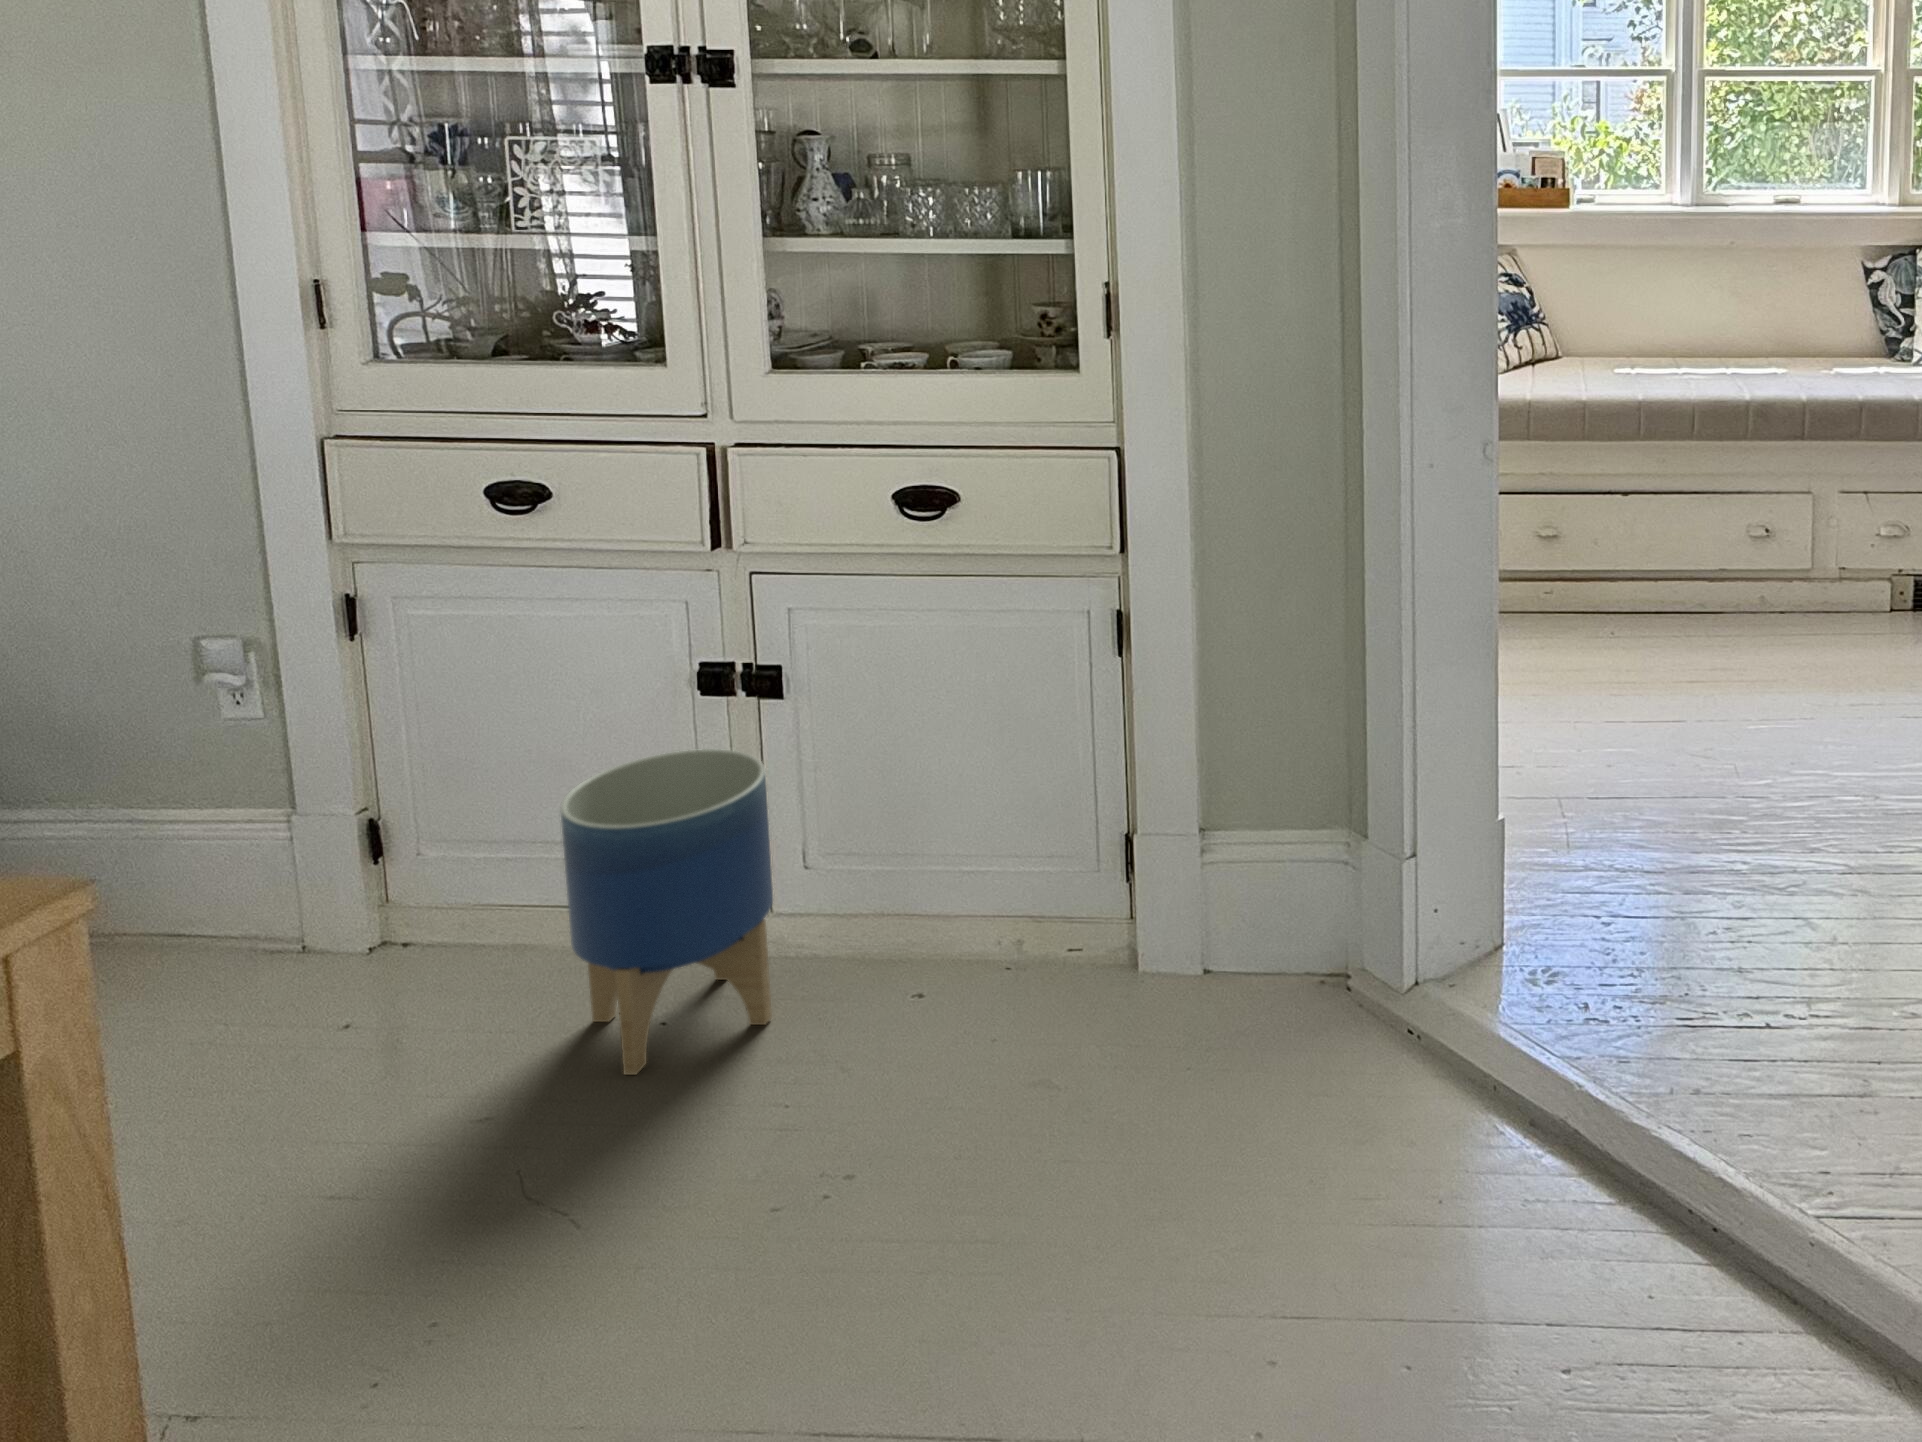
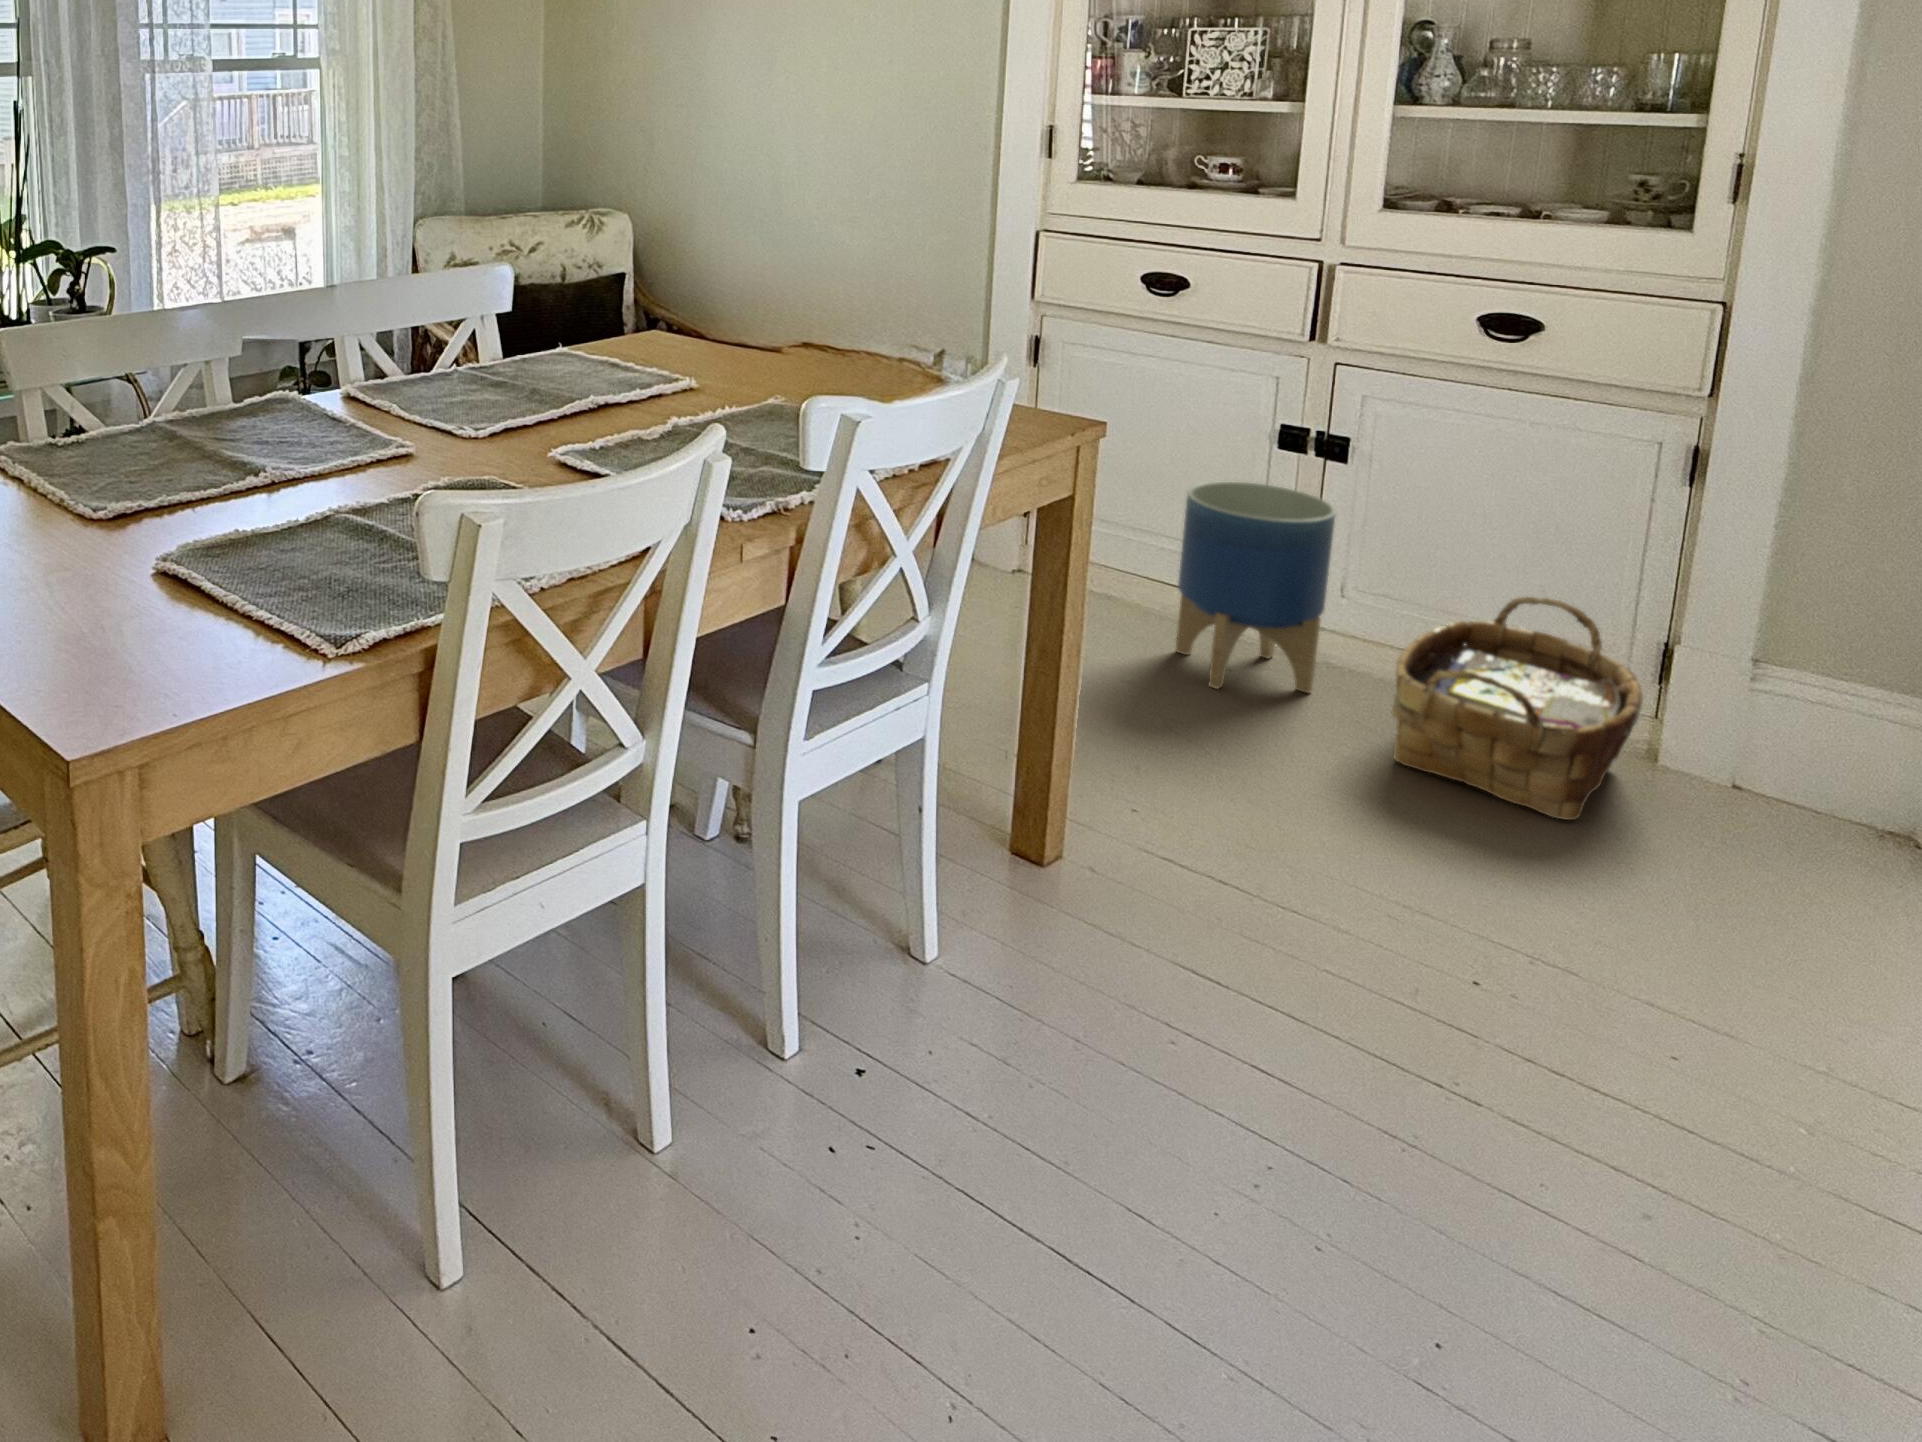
woven basket: none [833,817,1102,1117] -> present [1392,597,1642,820]

